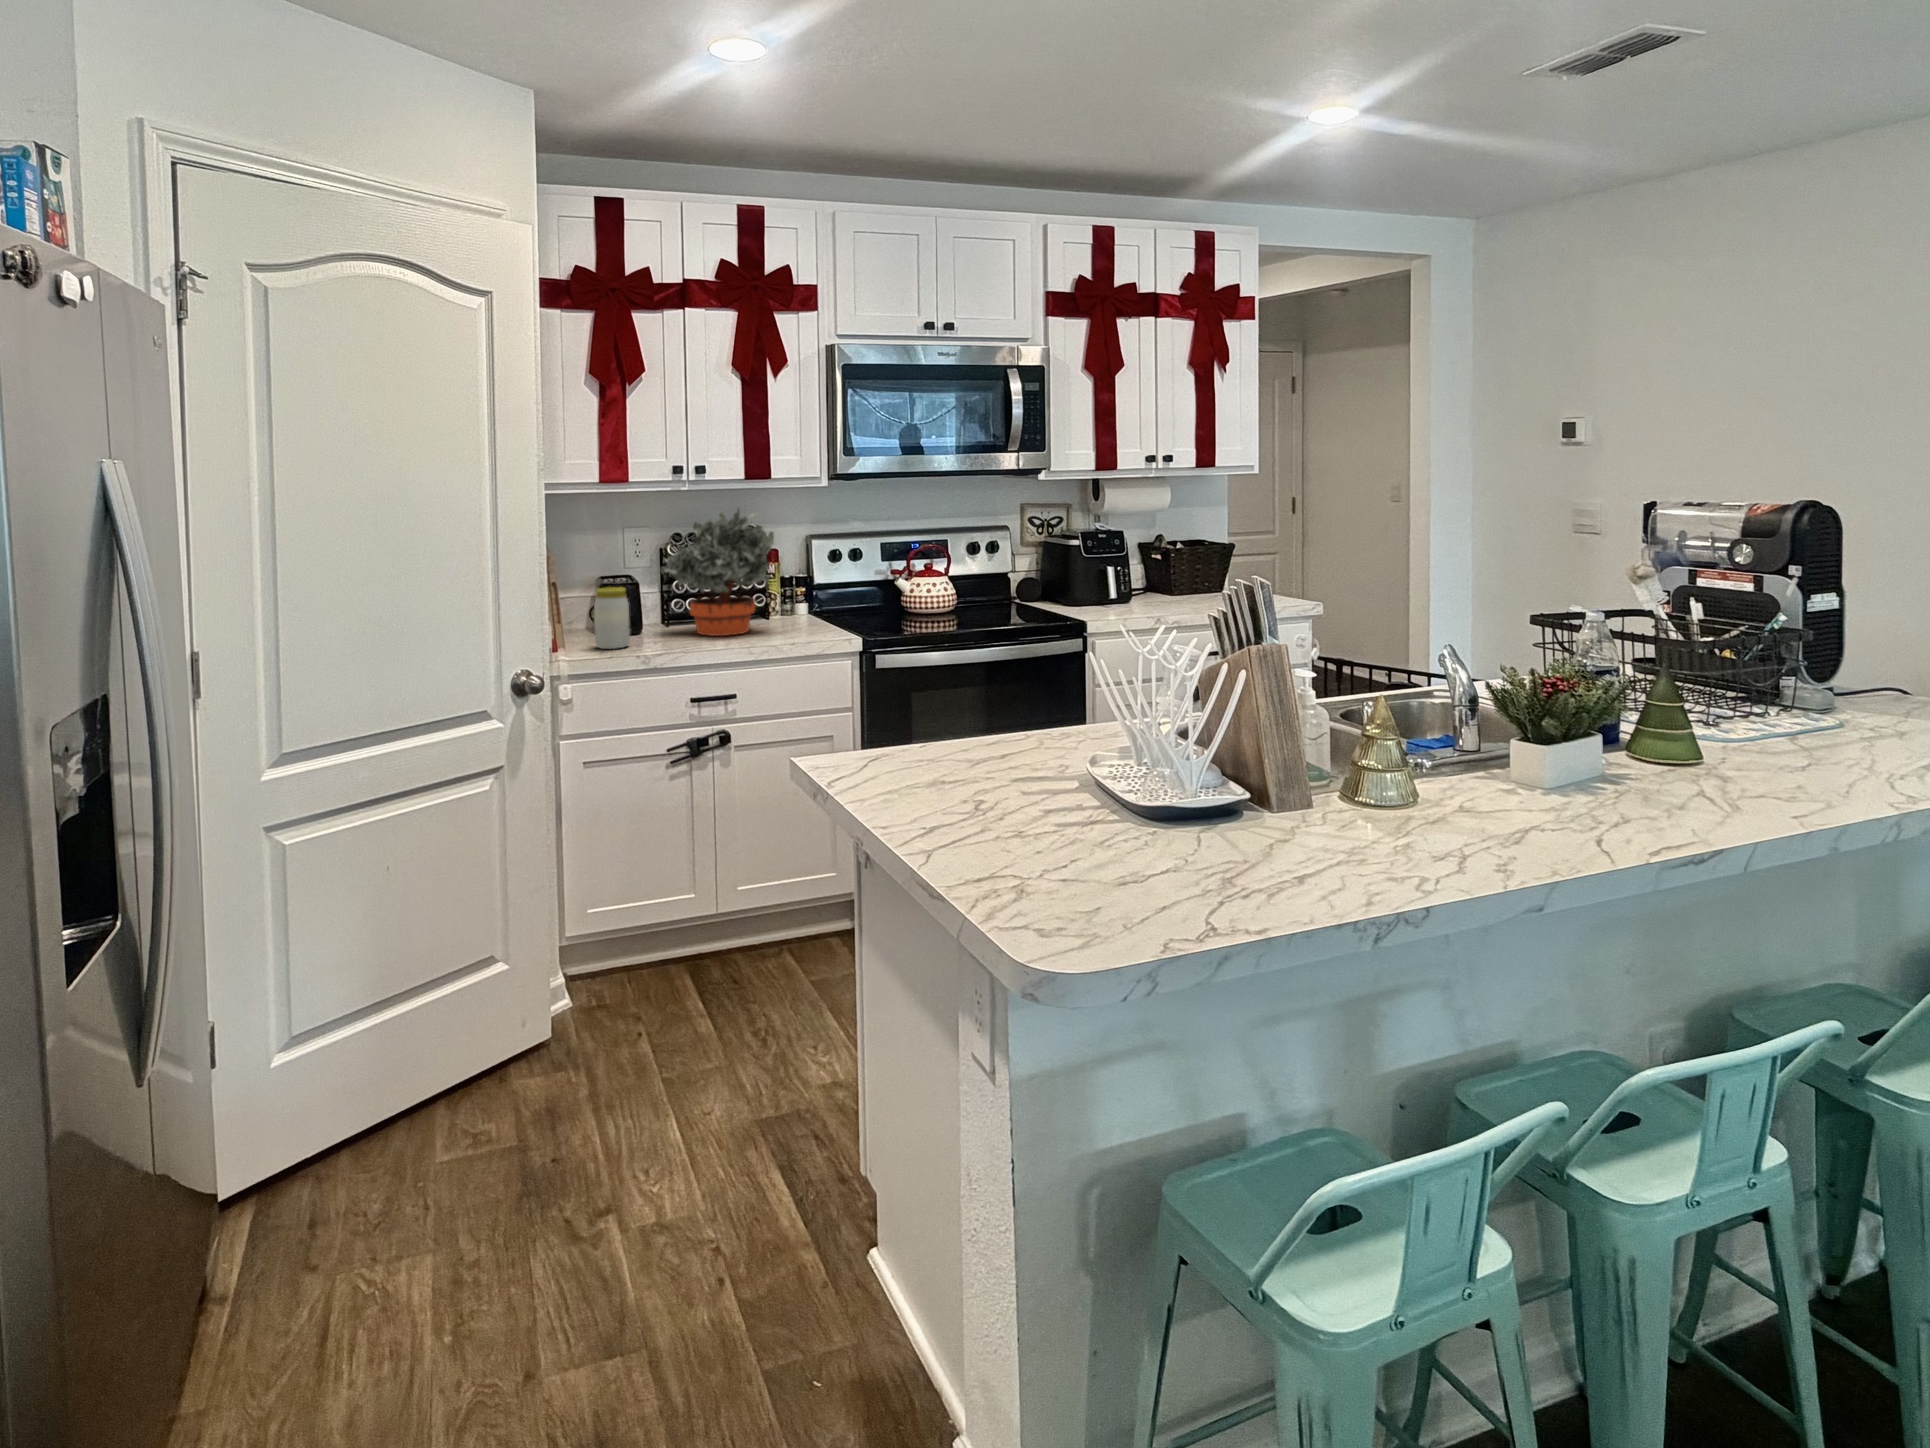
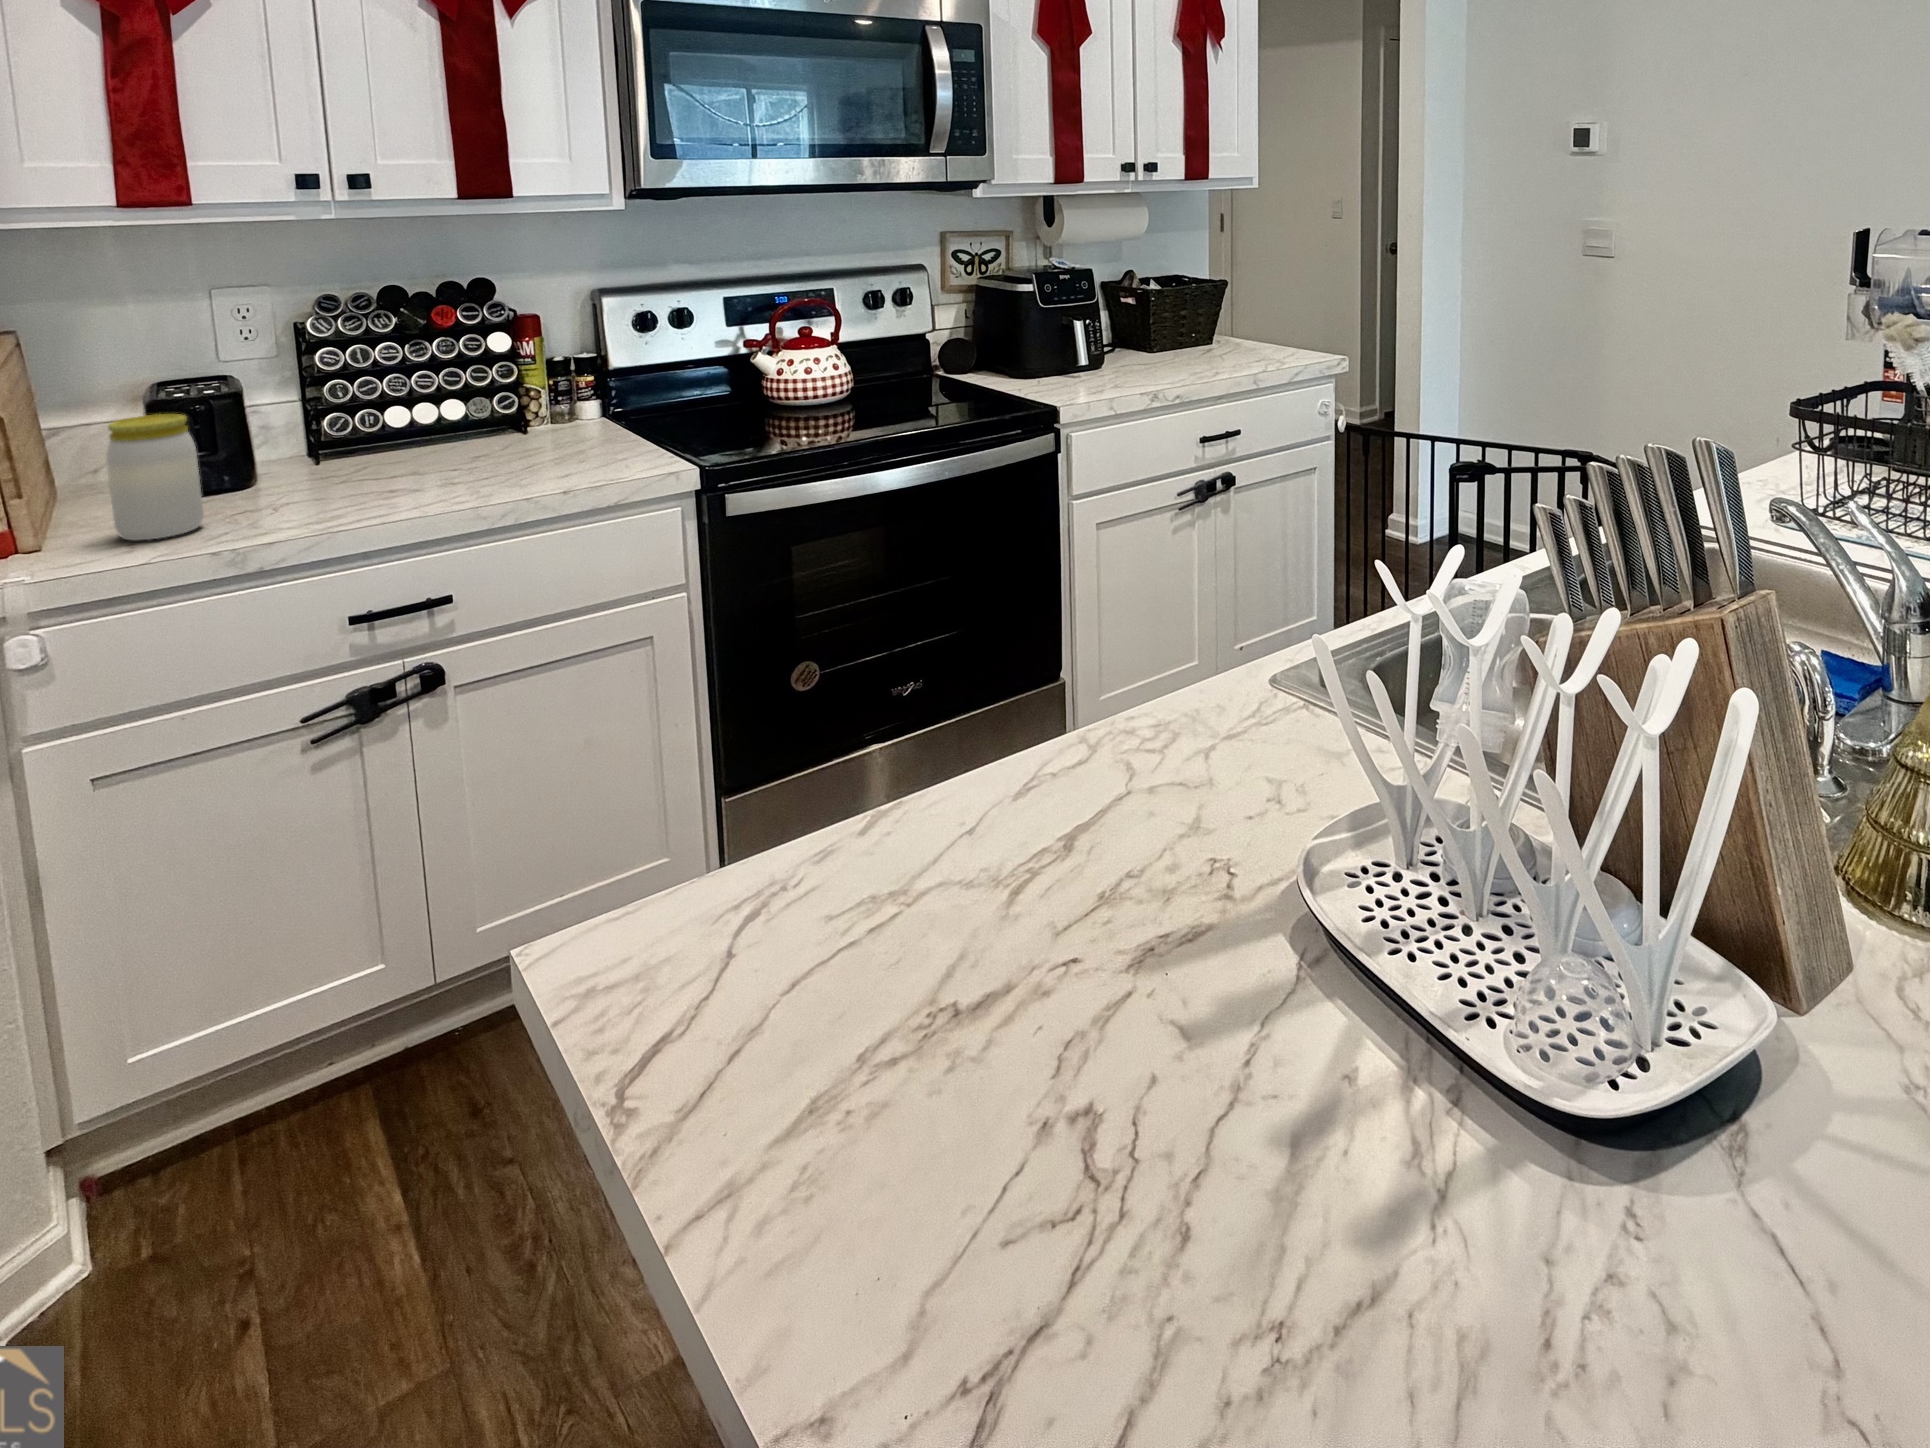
potted plant: present [661,509,774,636] -> none [279,246,523,484]

